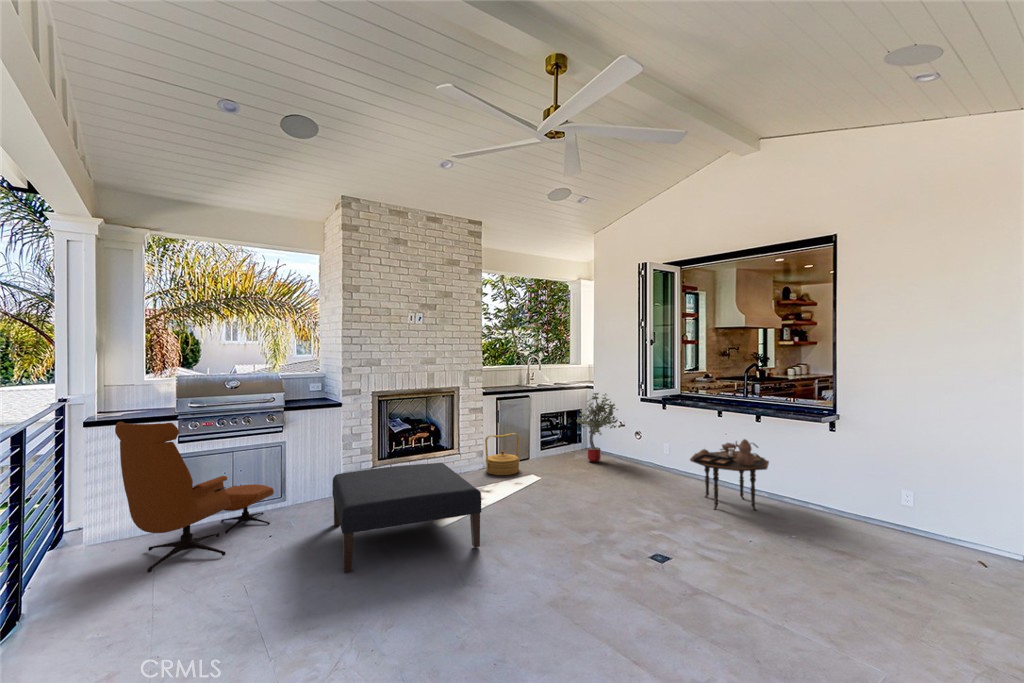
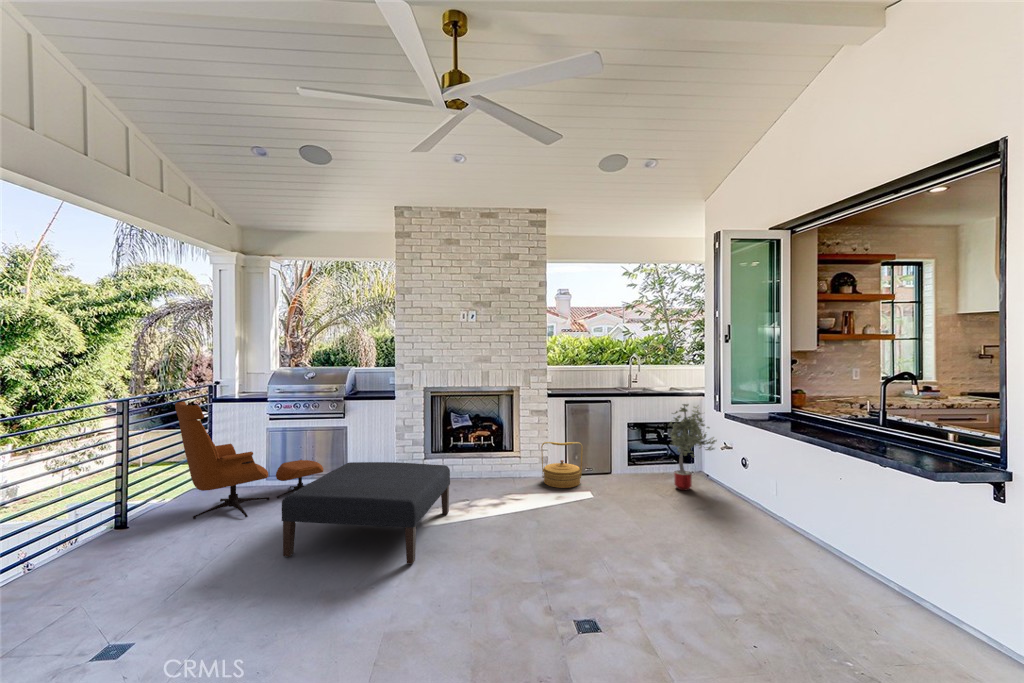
side table: present [690,439,769,511] -> none [738,498,879,618]

